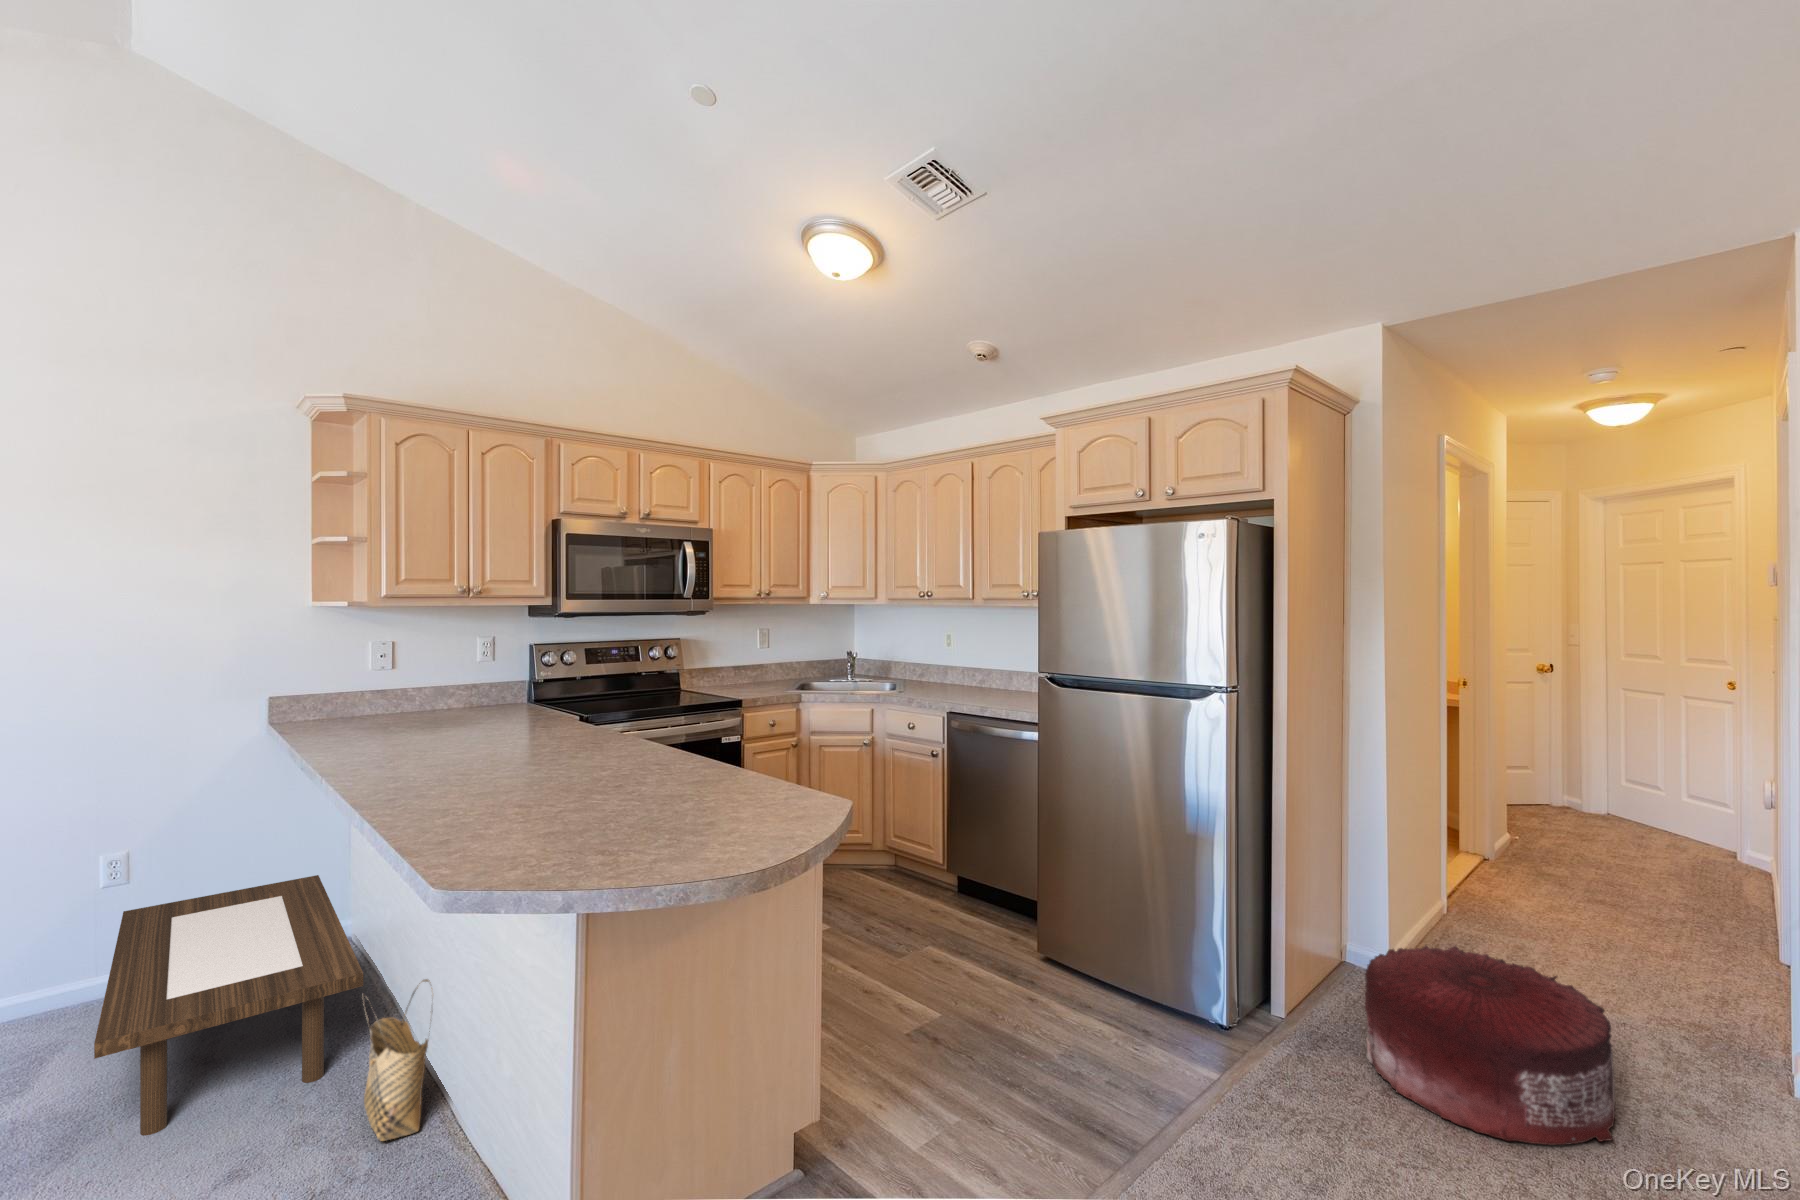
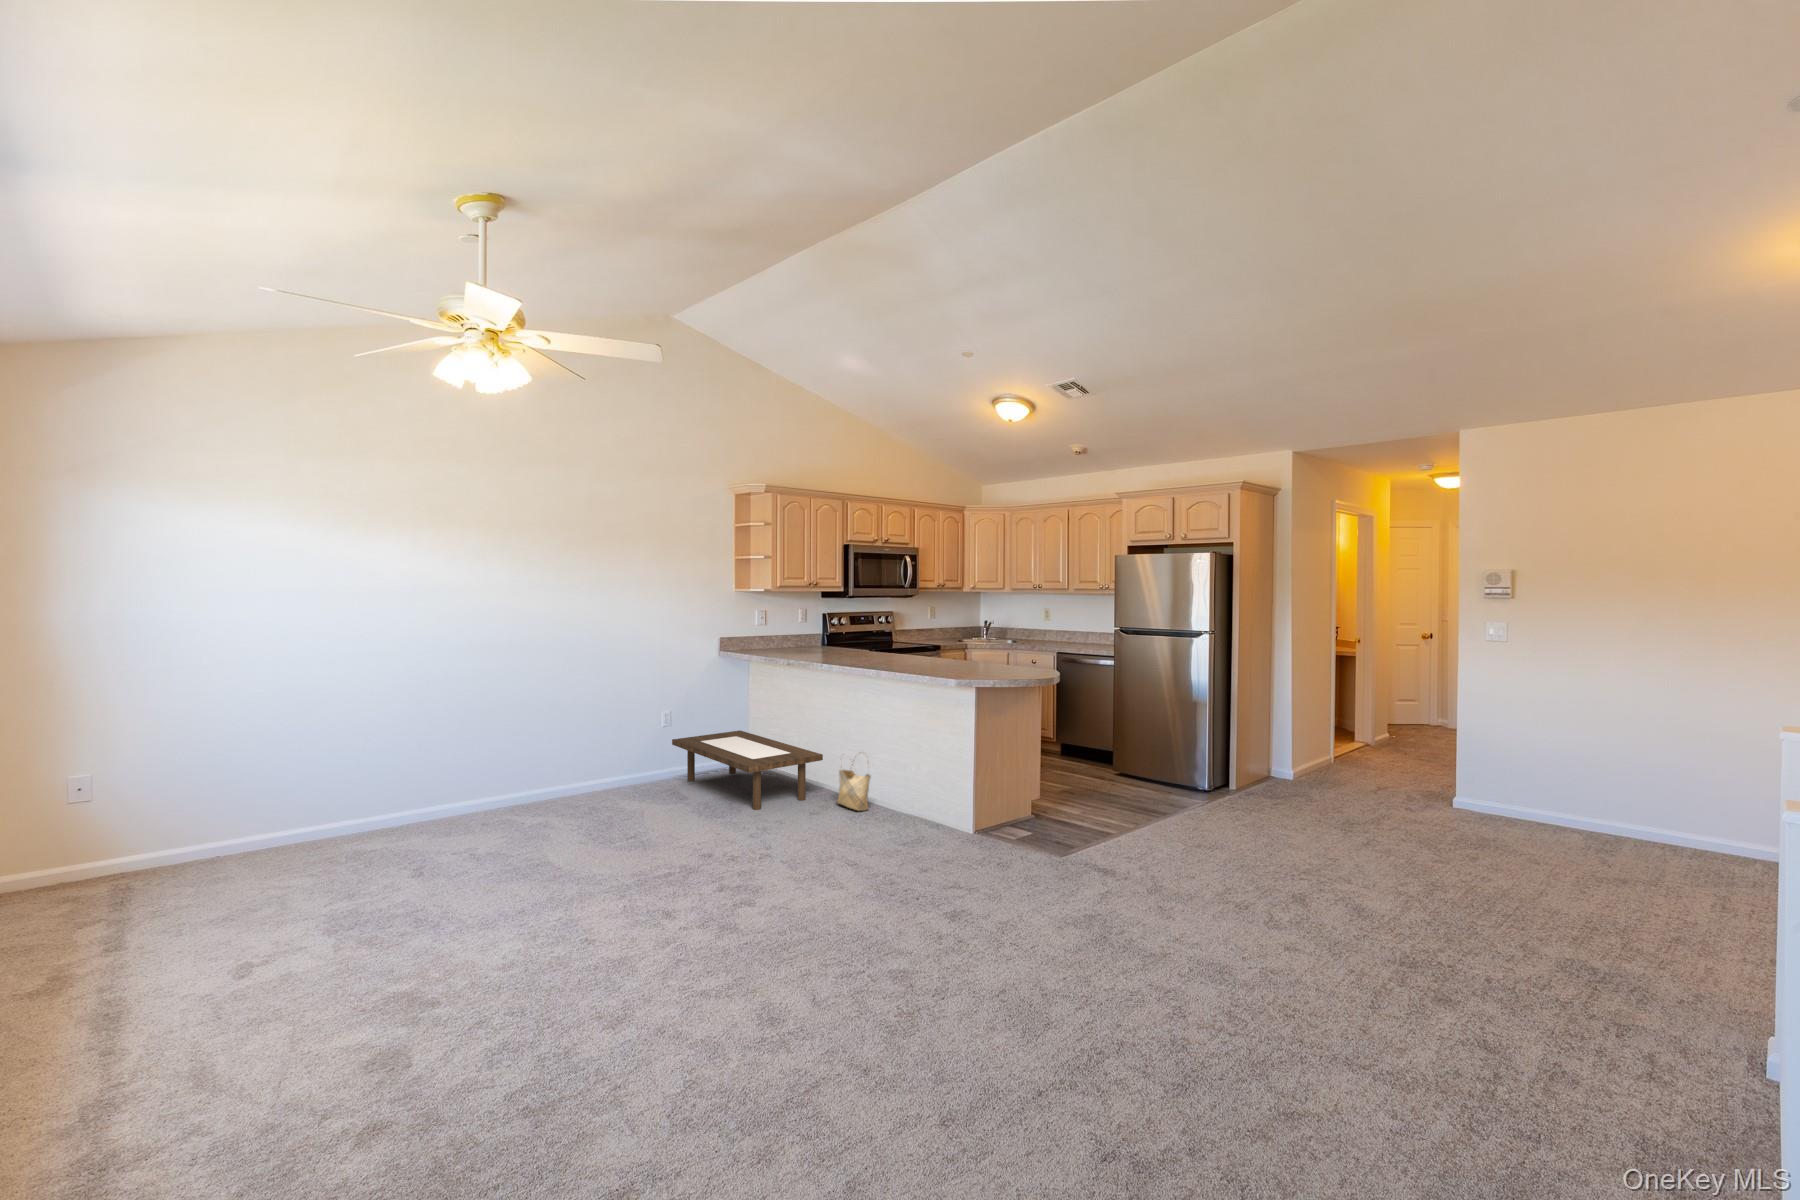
pouf: present [1365,946,1615,1145] -> none [1270,753,1371,816]

